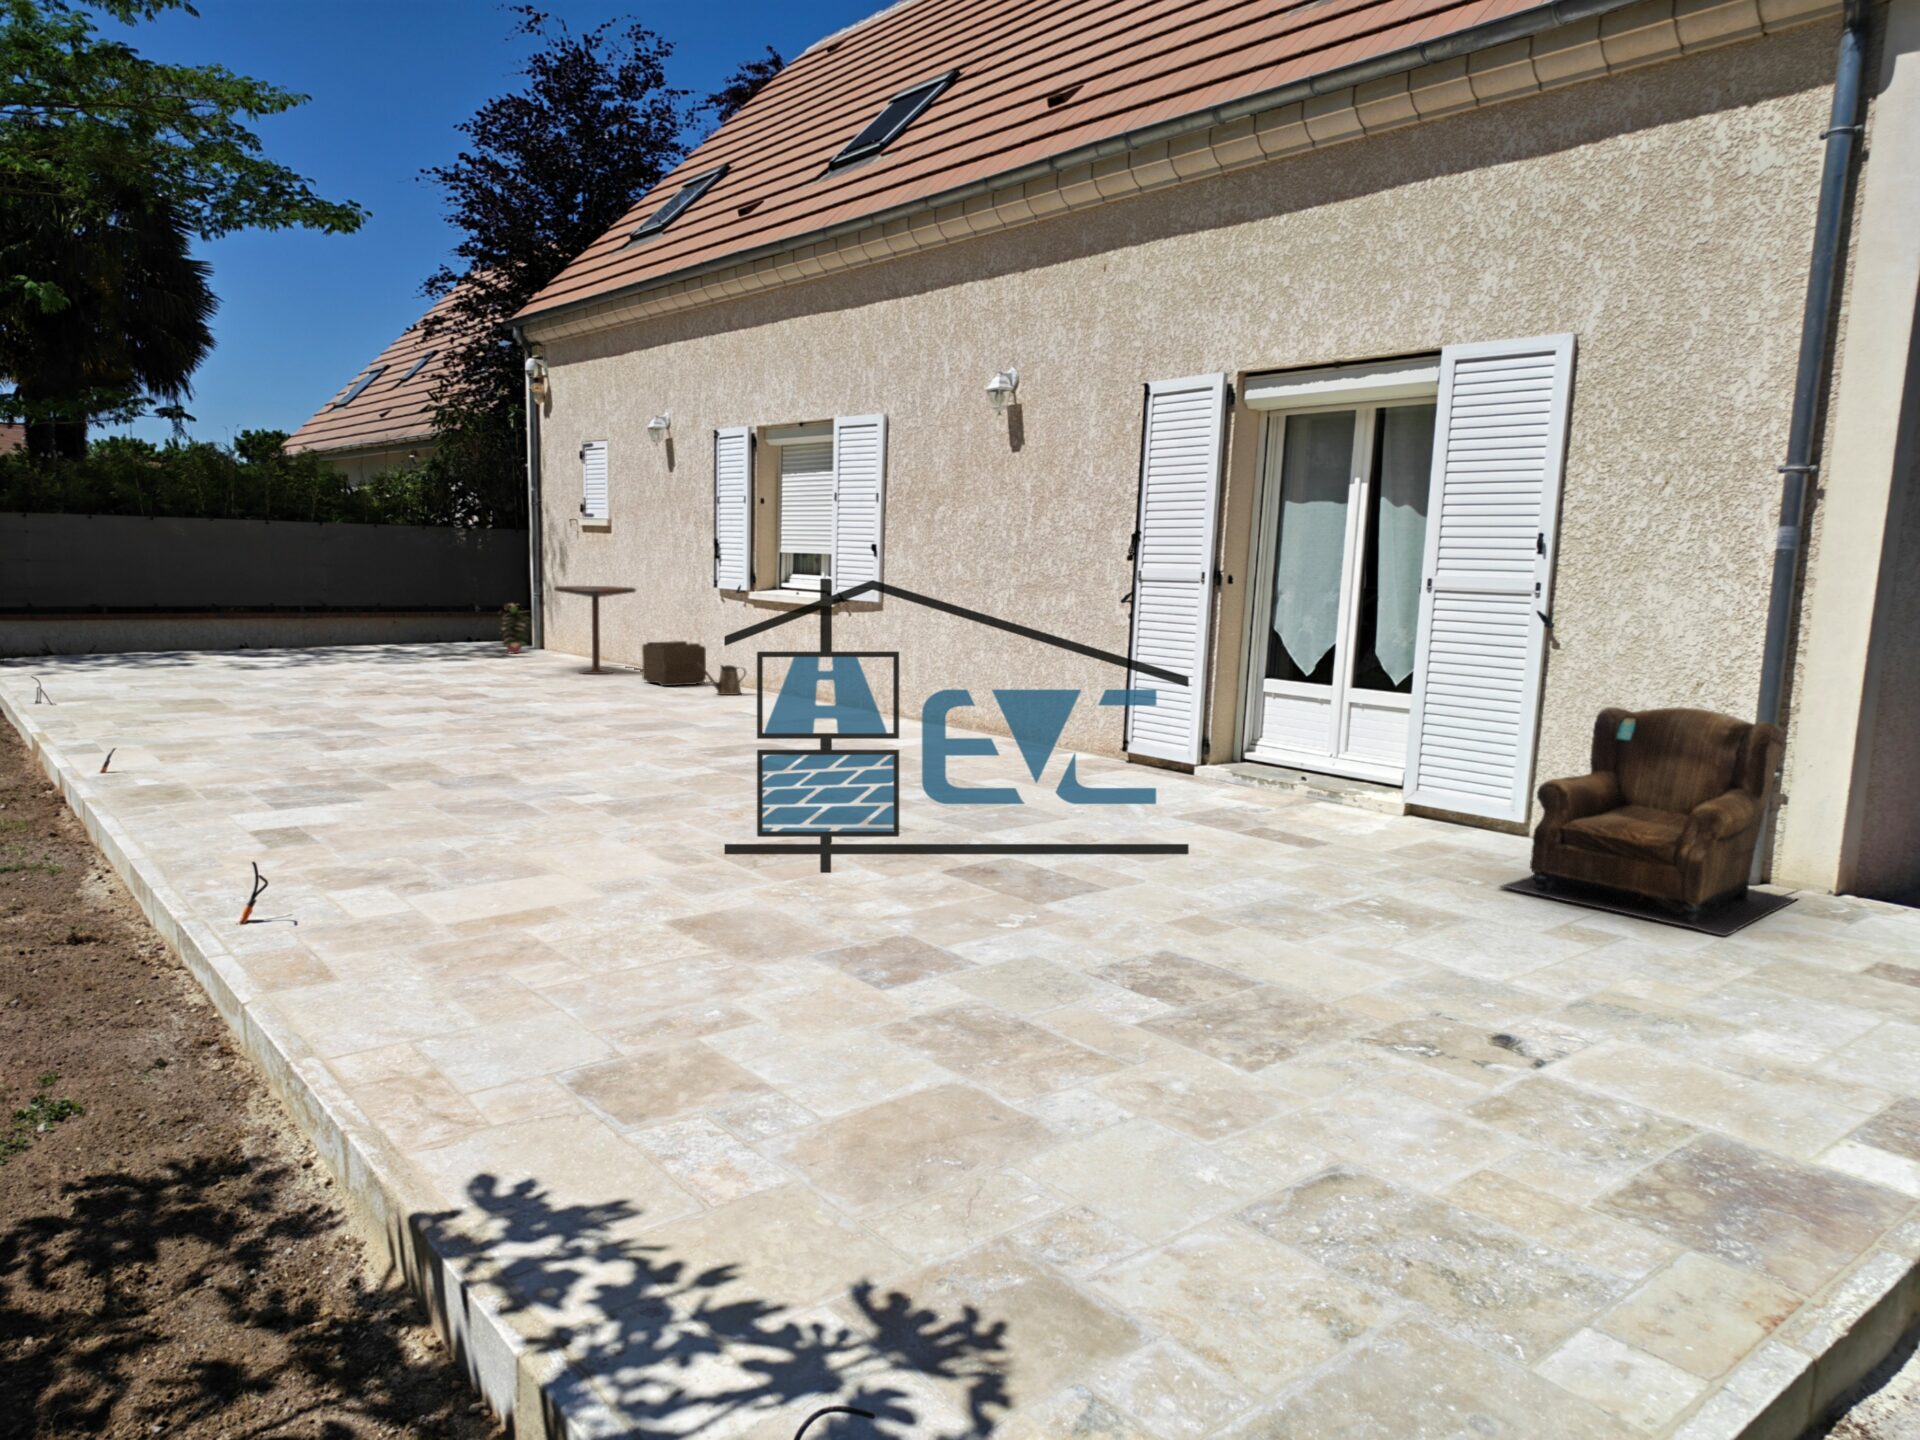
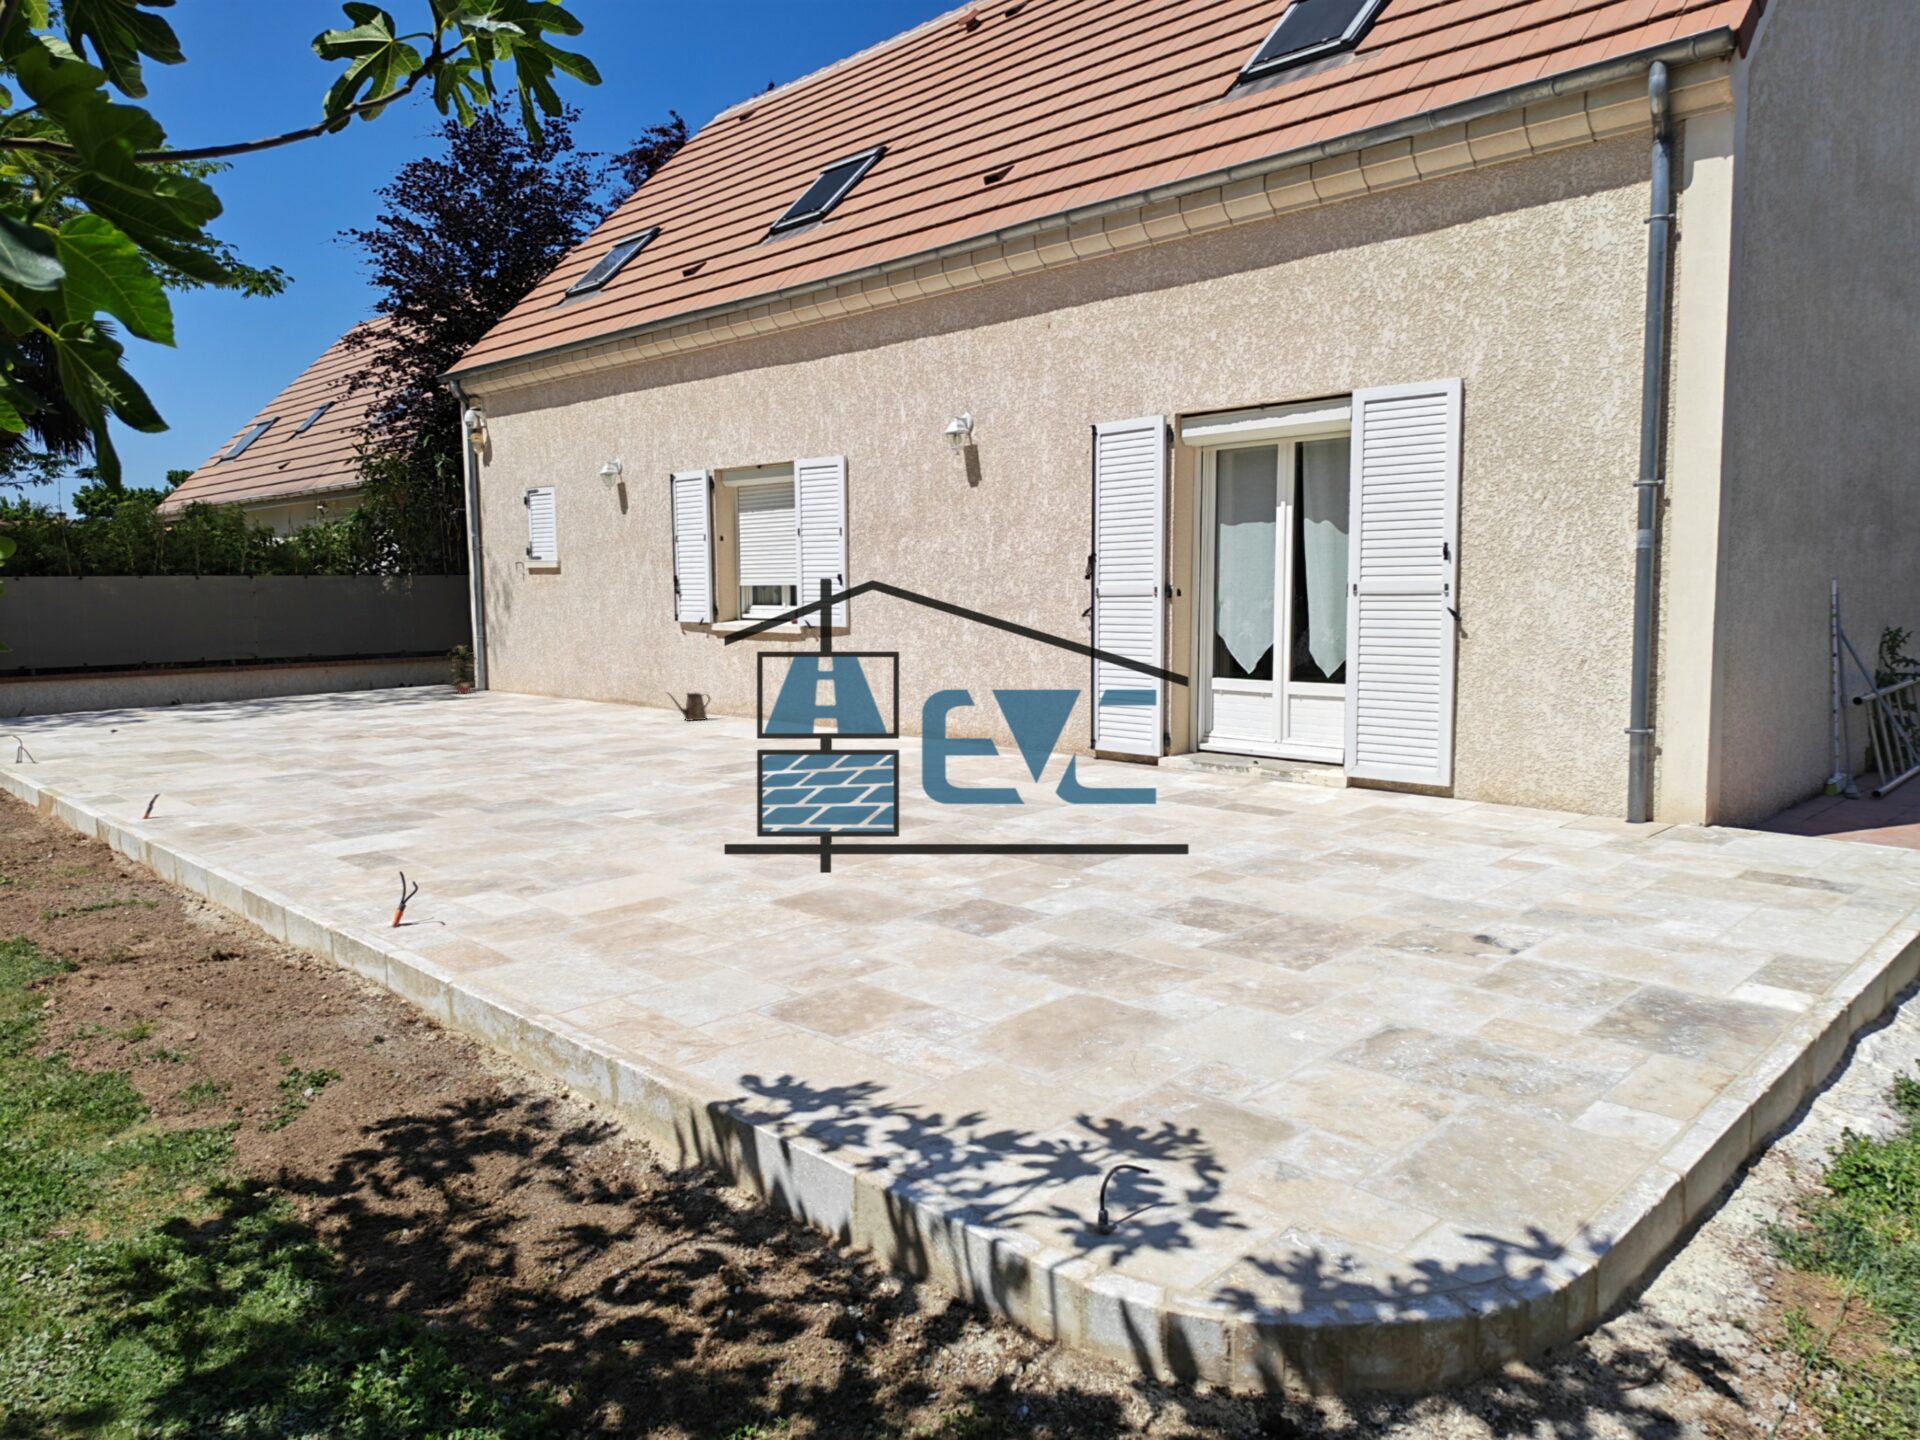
pedestal table: present [554,586,636,674] -> none [513,625,592,708]
wooden crate: present [642,641,706,686] -> none [606,673,668,716]
armchair: present [1501,707,1797,936] -> none [1438,682,1674,861]

